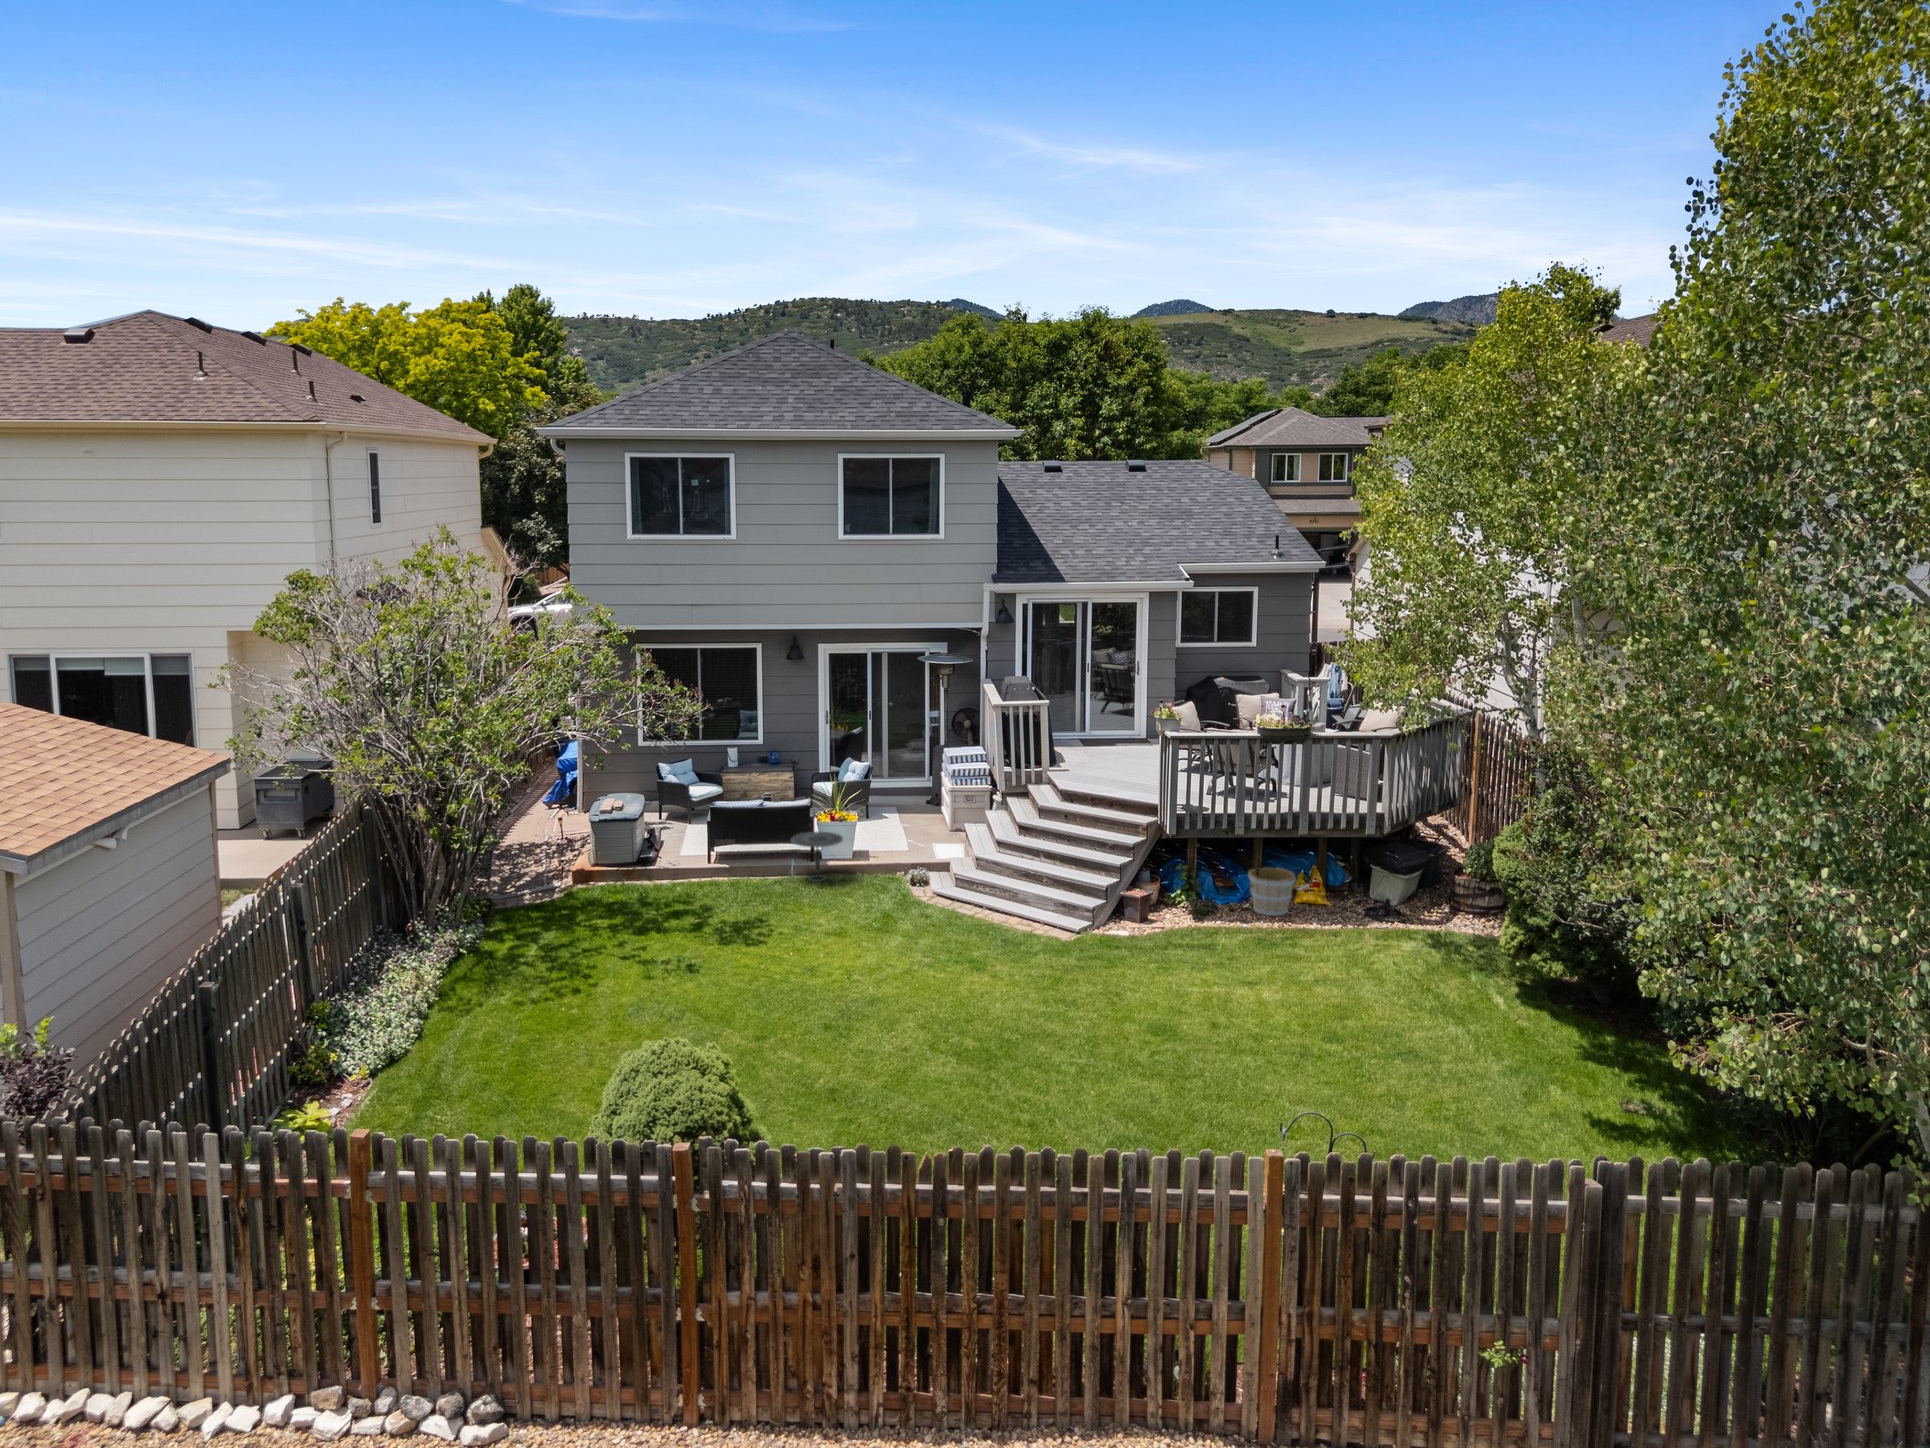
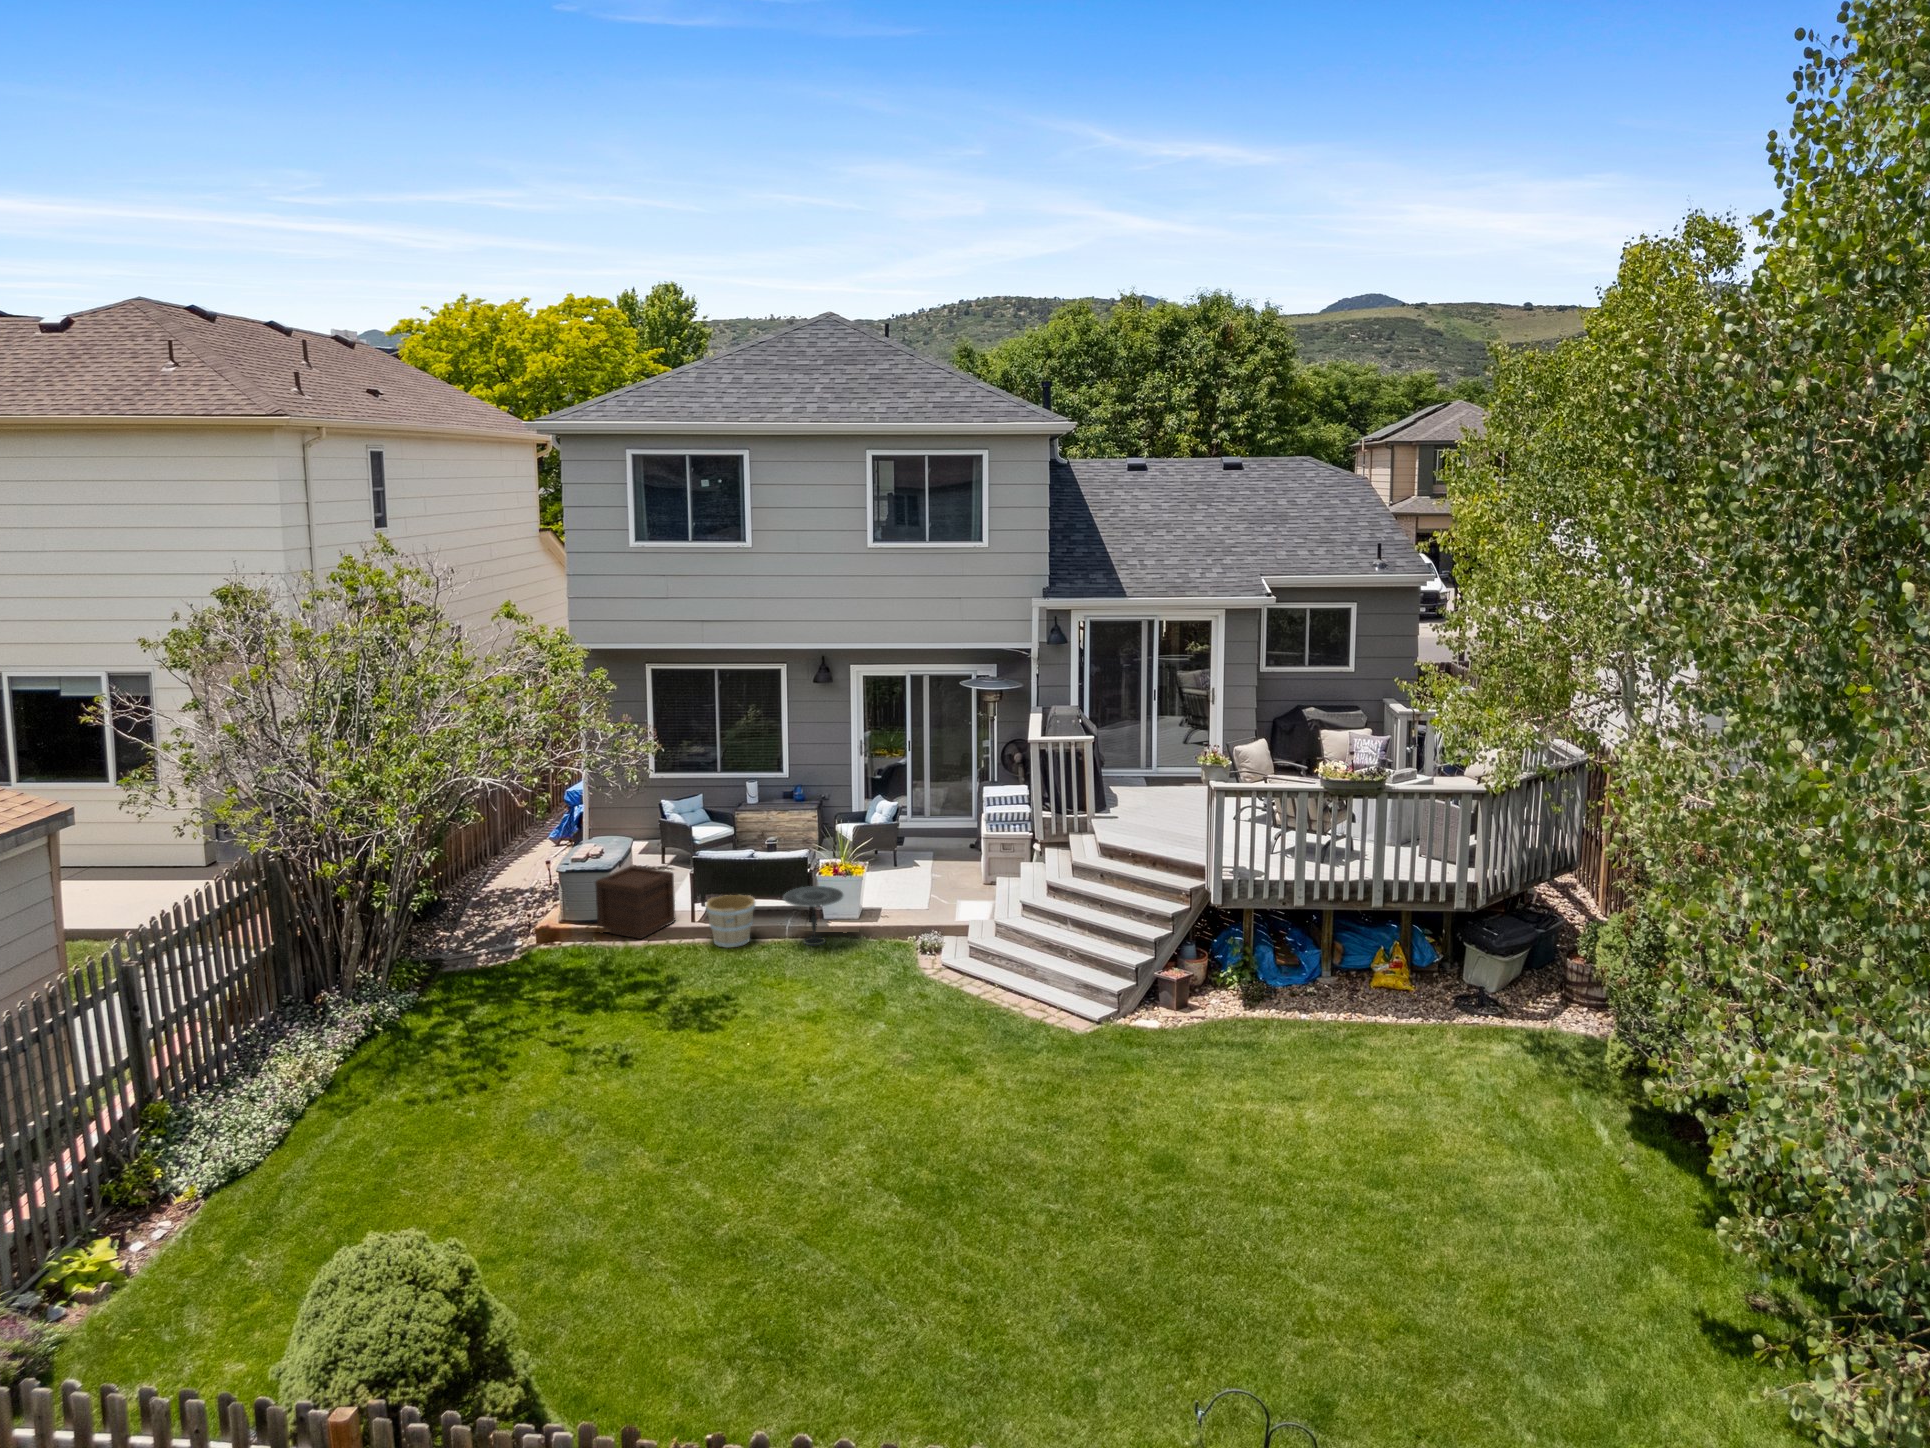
wooden crate: none [623,818,690,880] -> present [595,866,676,939]
wooden bucket: present [1248,868,1296,916] -> present [706,895,756,948]

